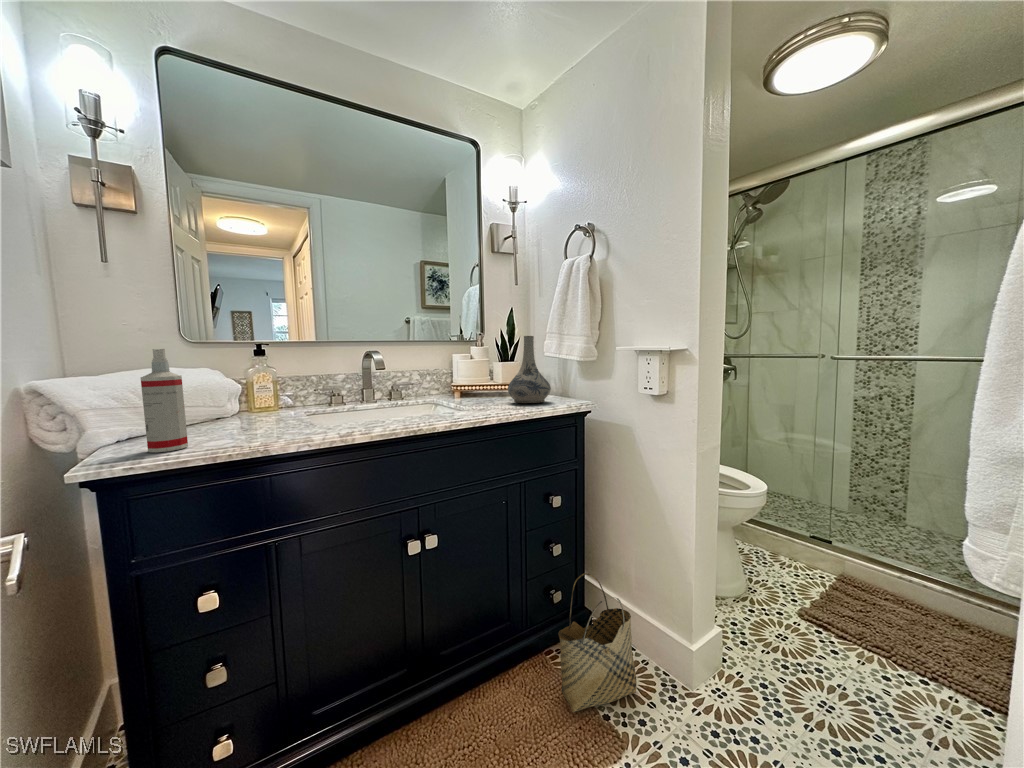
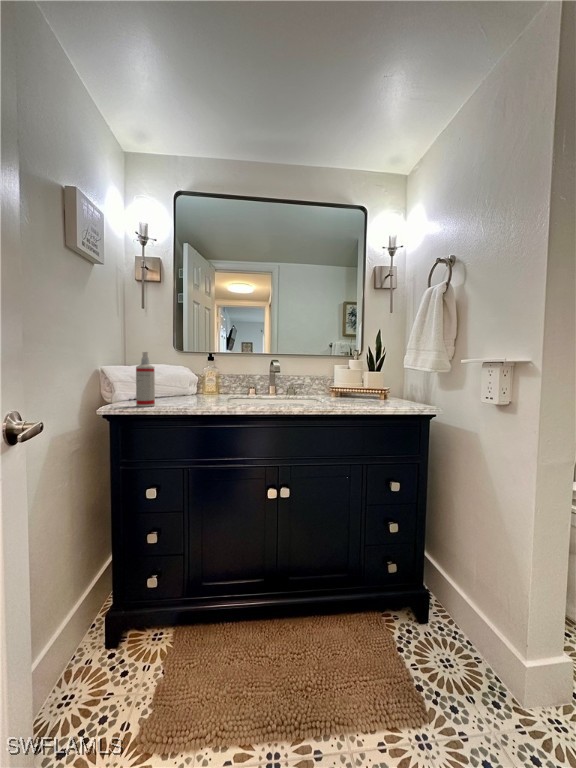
decorative vase: present [508,336,551,403] -> none [365,350,401,404]
woven basket: present [558,573,636,712] -> none [381,554,457,680]

